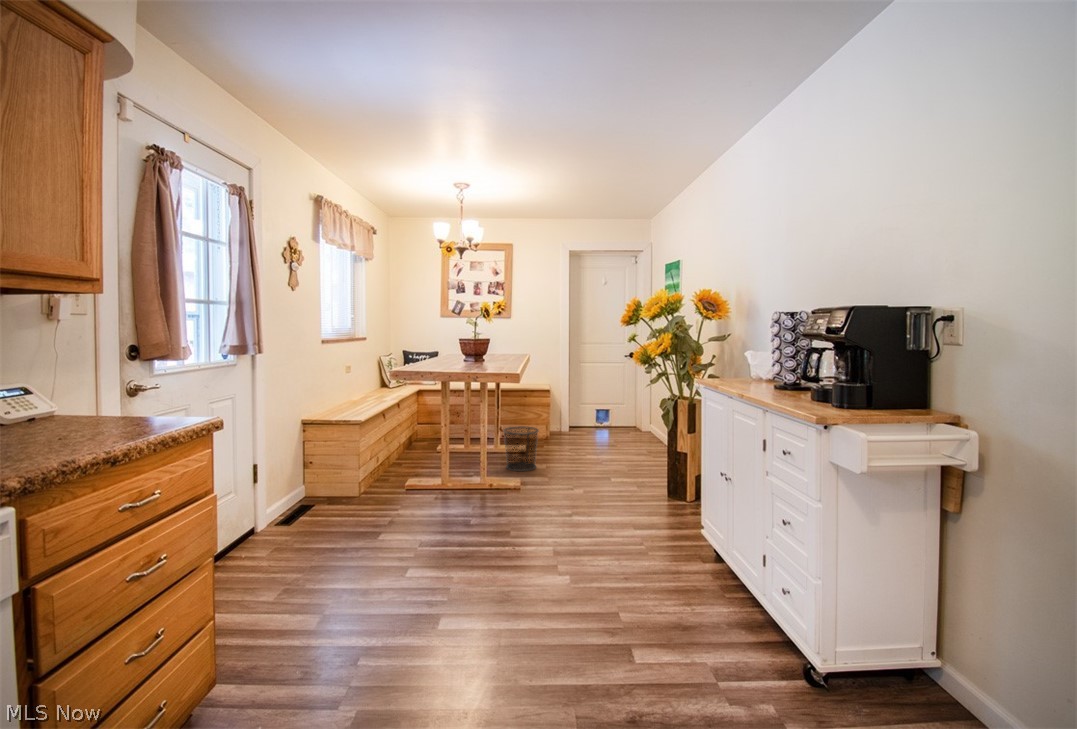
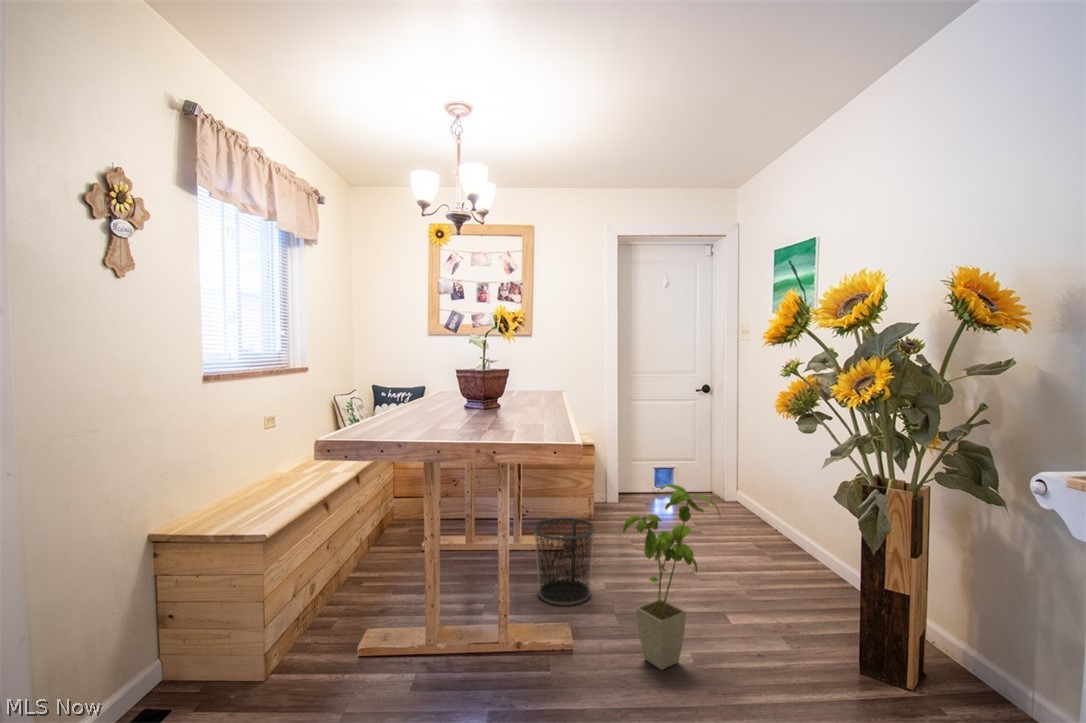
house plant: none [545,398,593,490] -> present [623,484,720,670]

